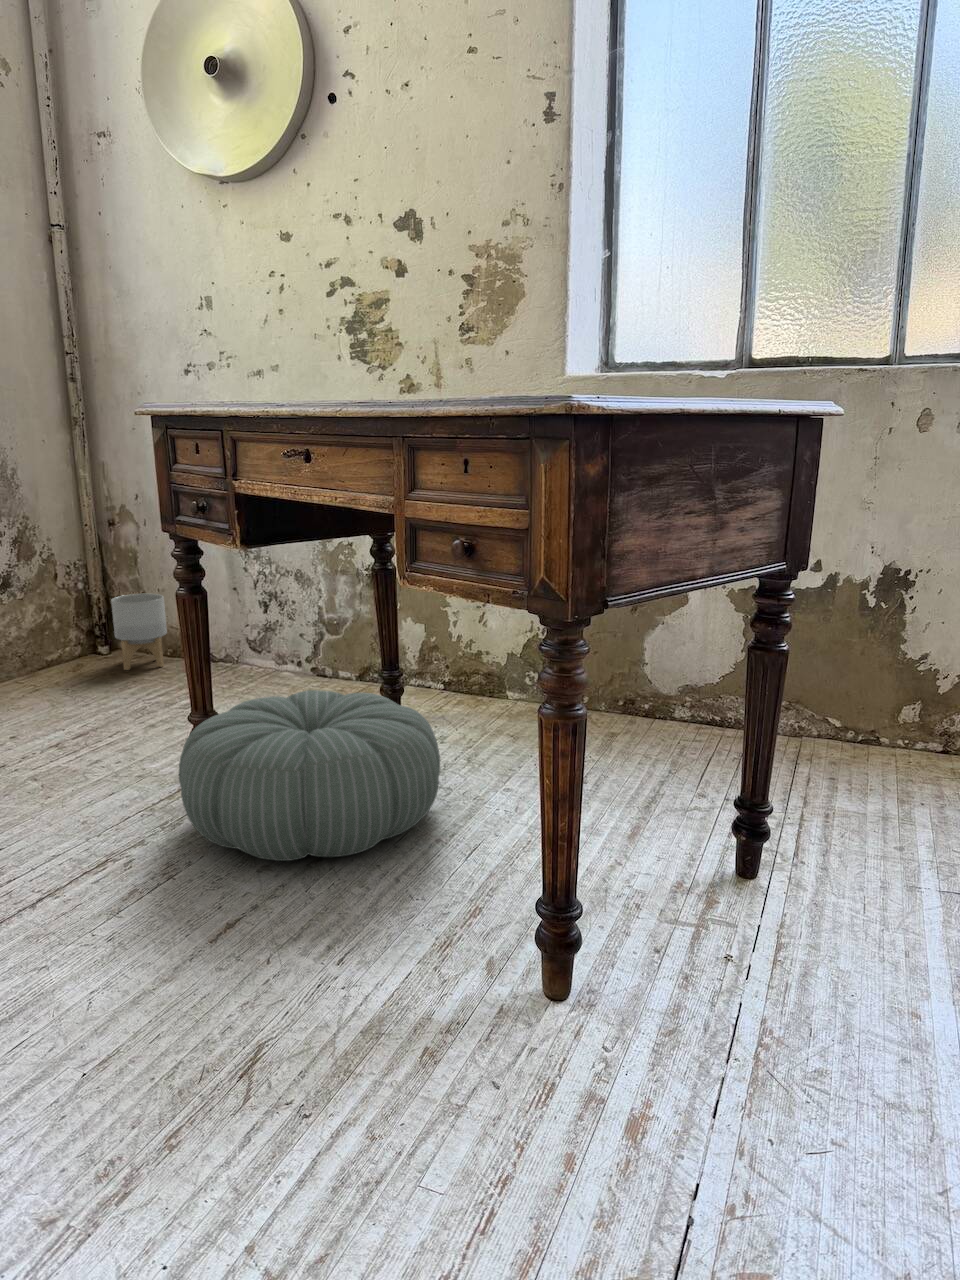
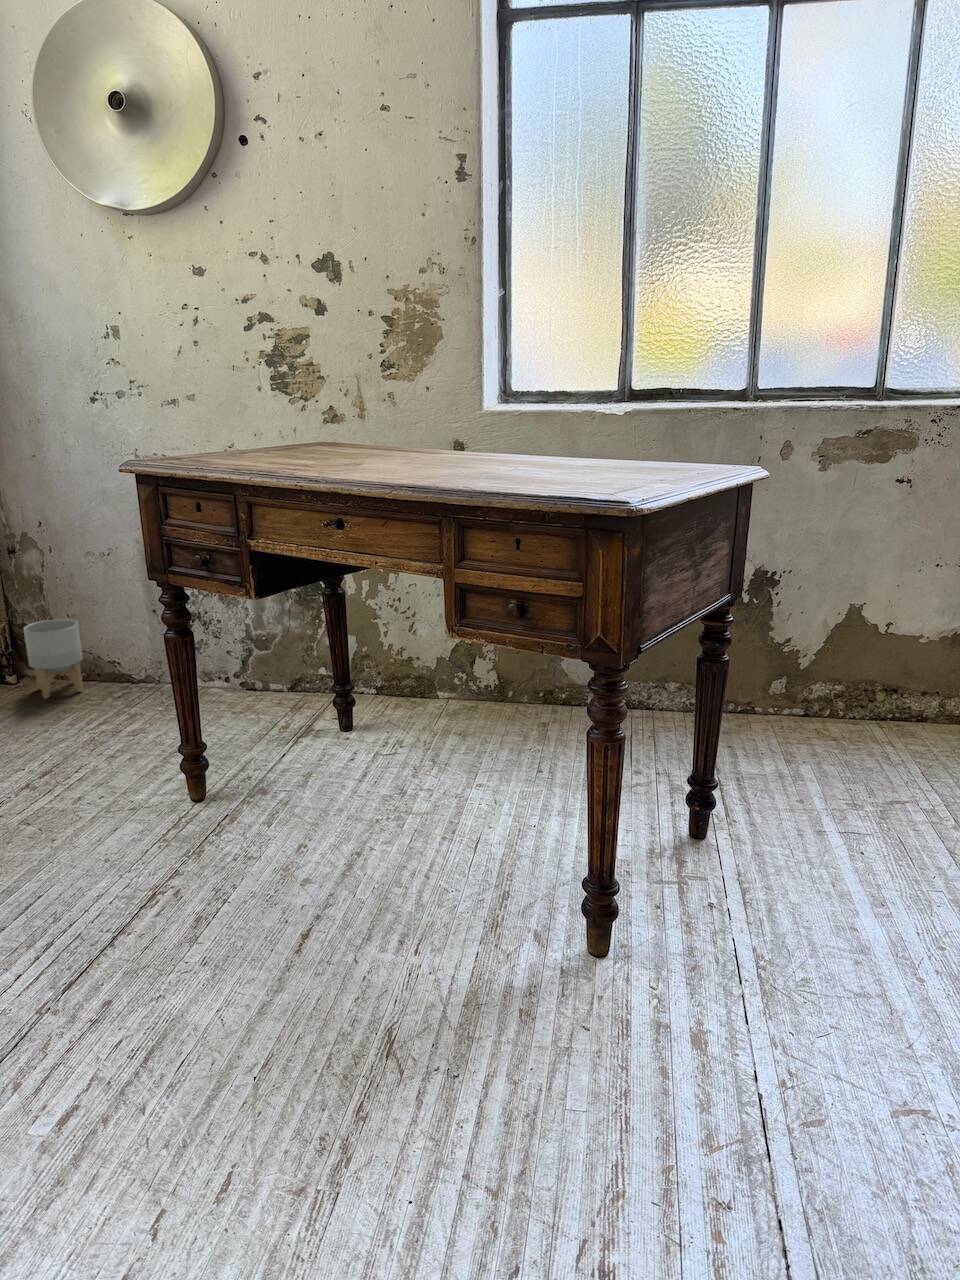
pouf: present [179,690,440,861] -> none [203,714,439,874]

